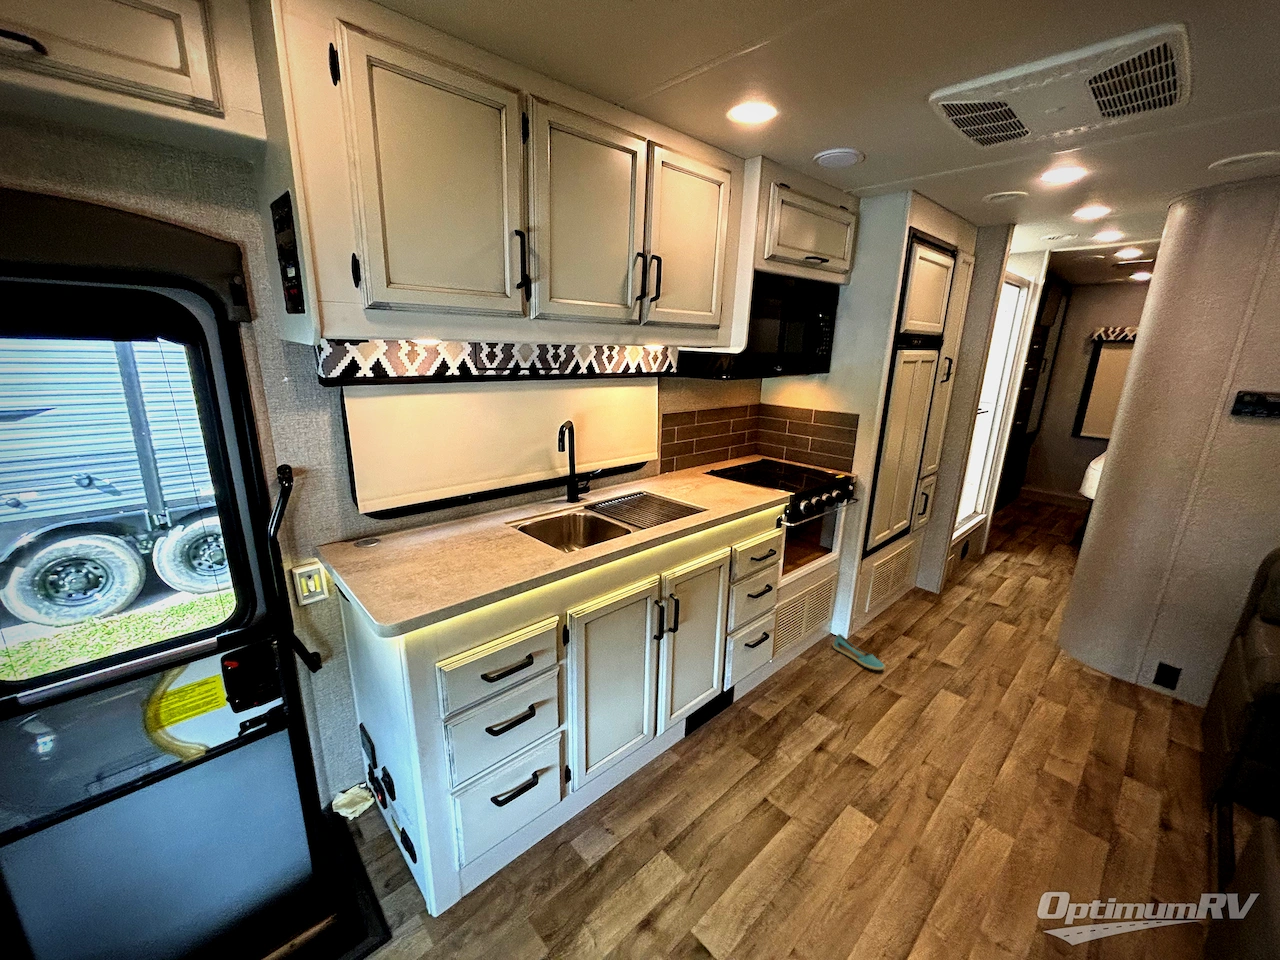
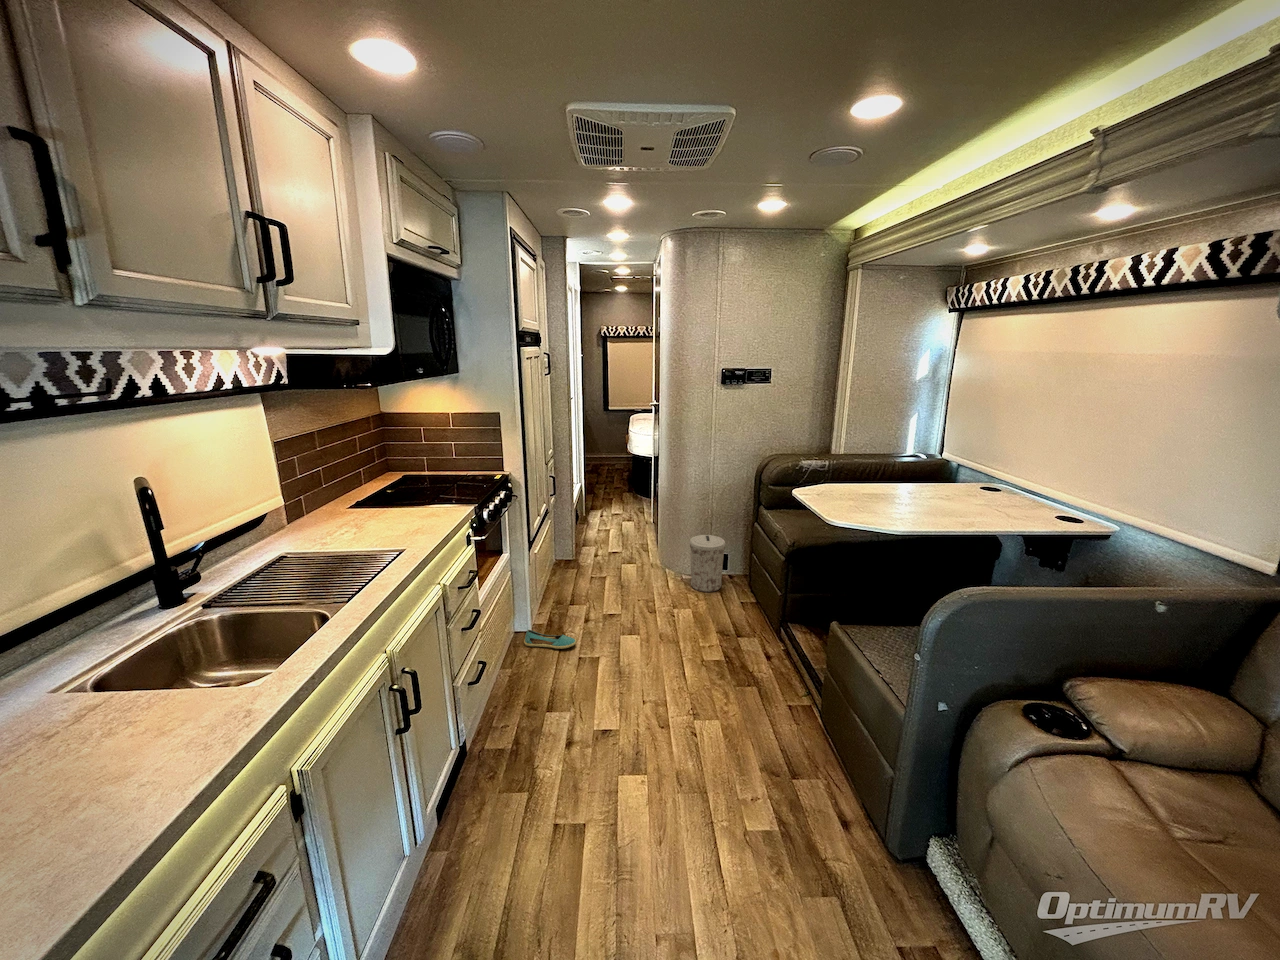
trash can: none [1090,621,1172,707] -> present [690,535,725,592]

